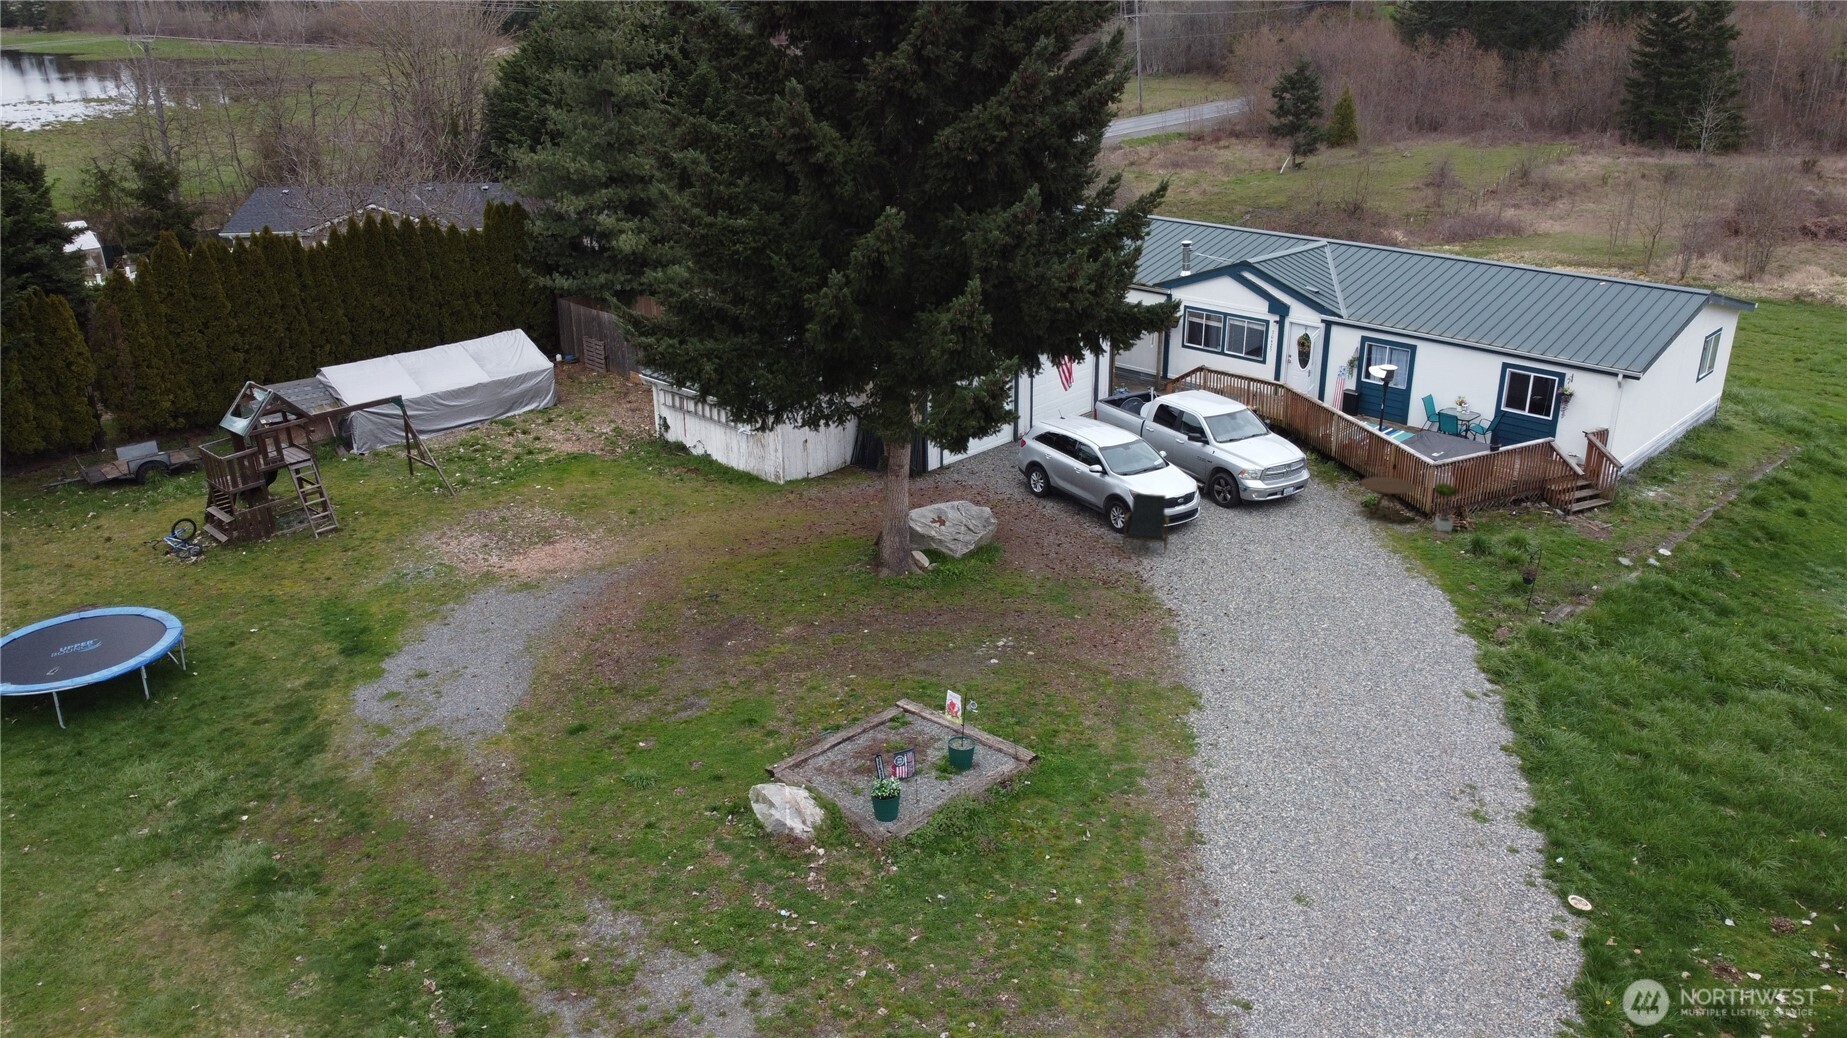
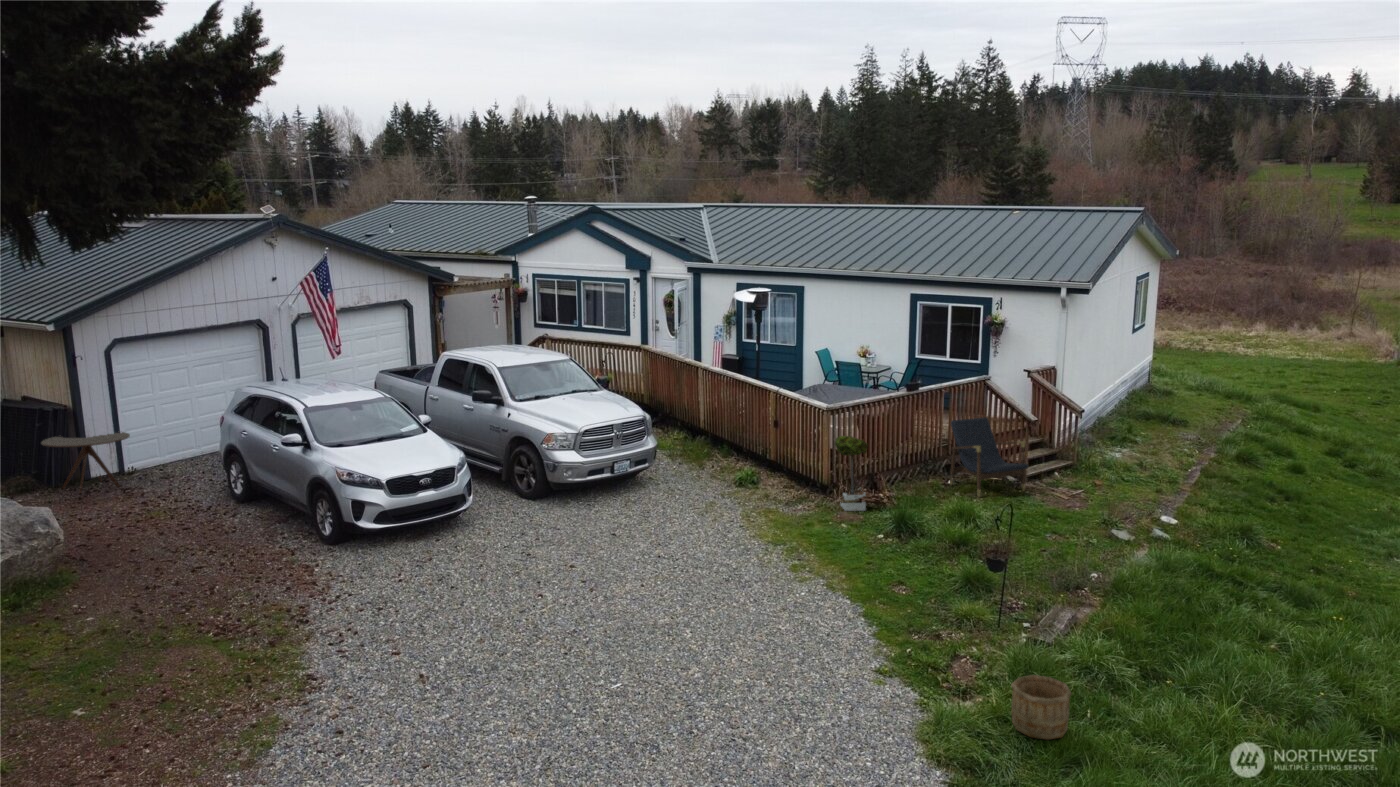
round table: present [1361,477,1415,522] -> present [41,432,130,494]
lounge chair: present [1123,493,1169,553] -> present [950,418,1029,497]
wooden bucket: none [1523,639,1553,667] -> present [1011,675,1072,740]

